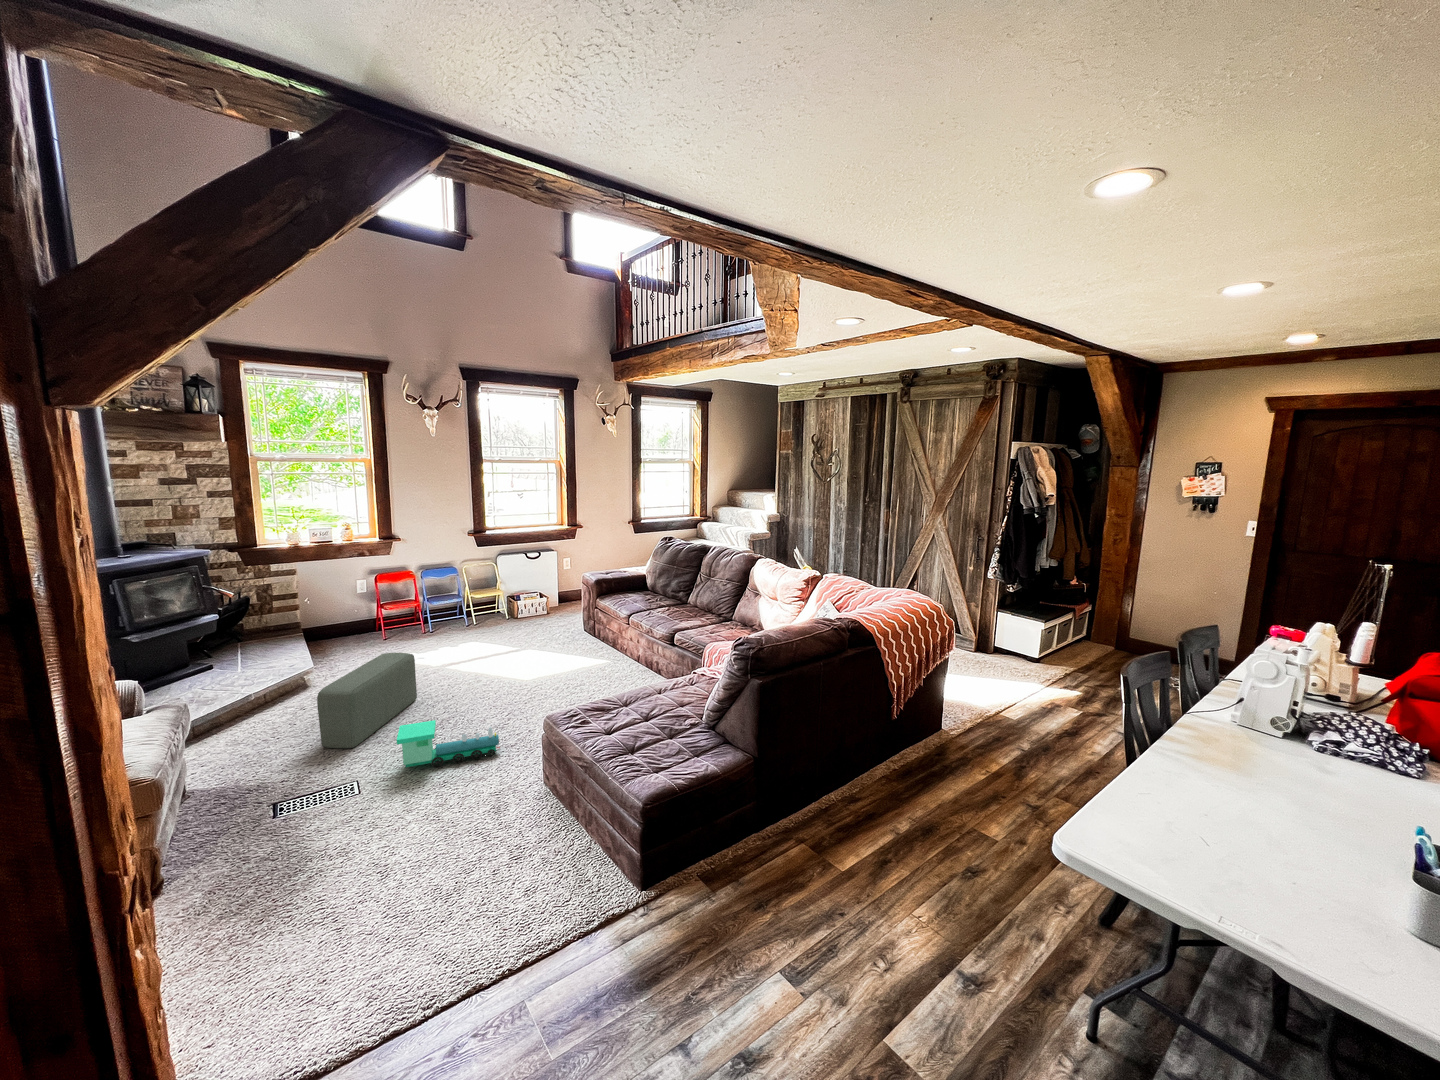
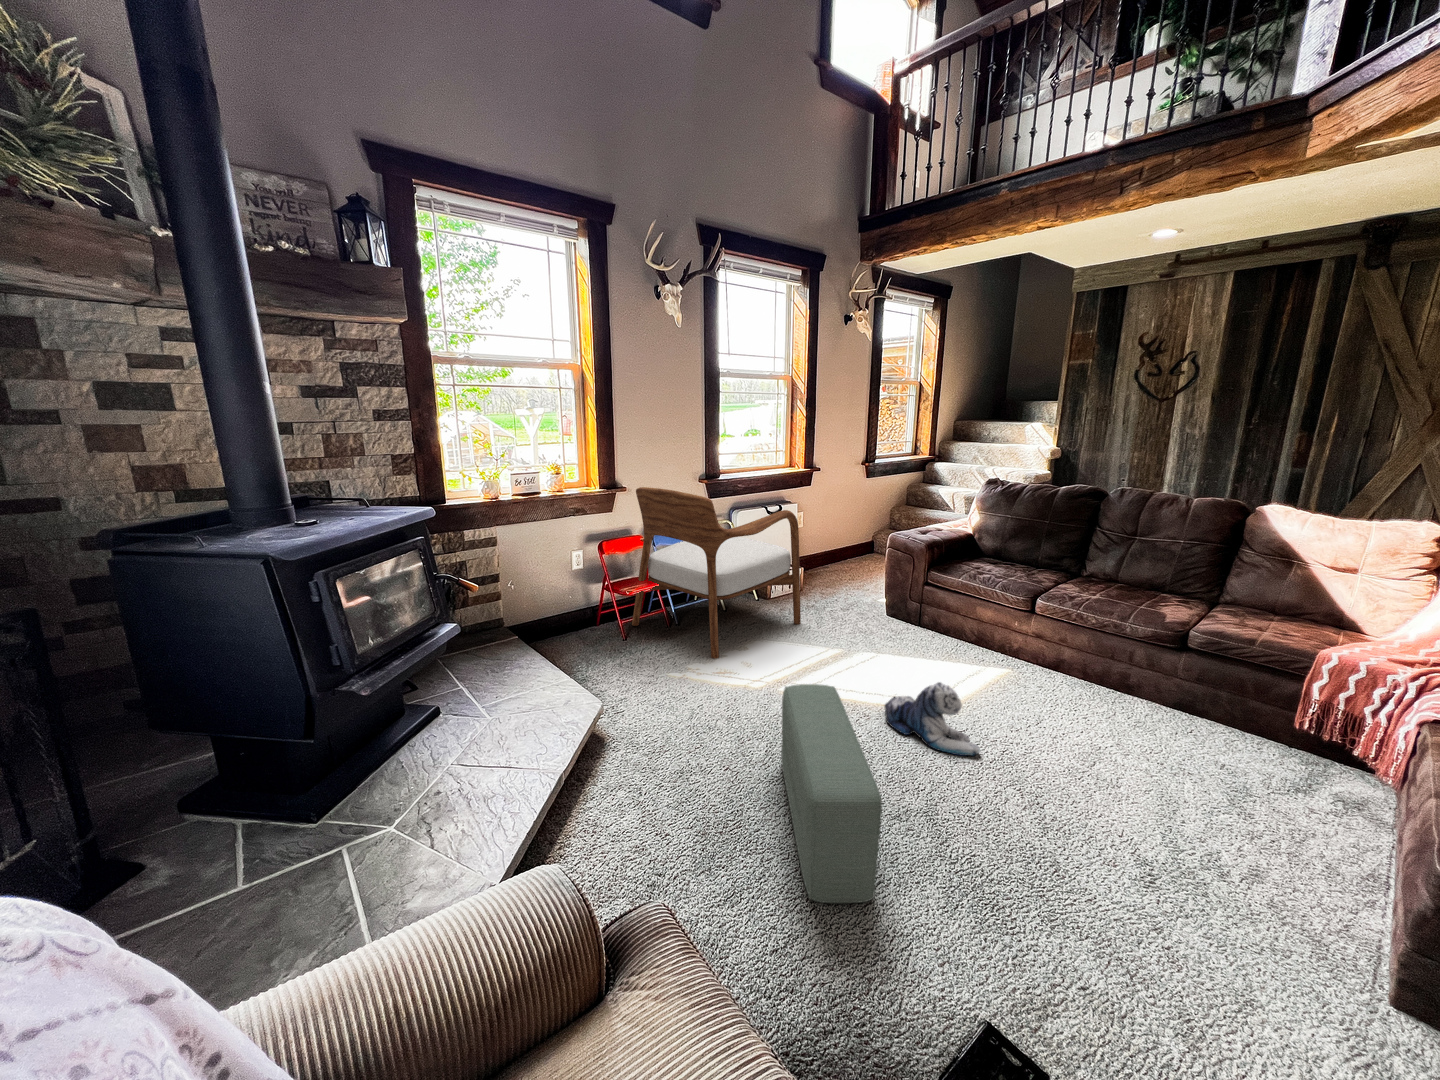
armchair: none [397,539,514,651] -> present [632,487,801,659]
plush toy: none [476,659,511,700] -> present [884,682,980,756]
toy train: present [397,720,500,767] -> none [1032,850,1186,970]

